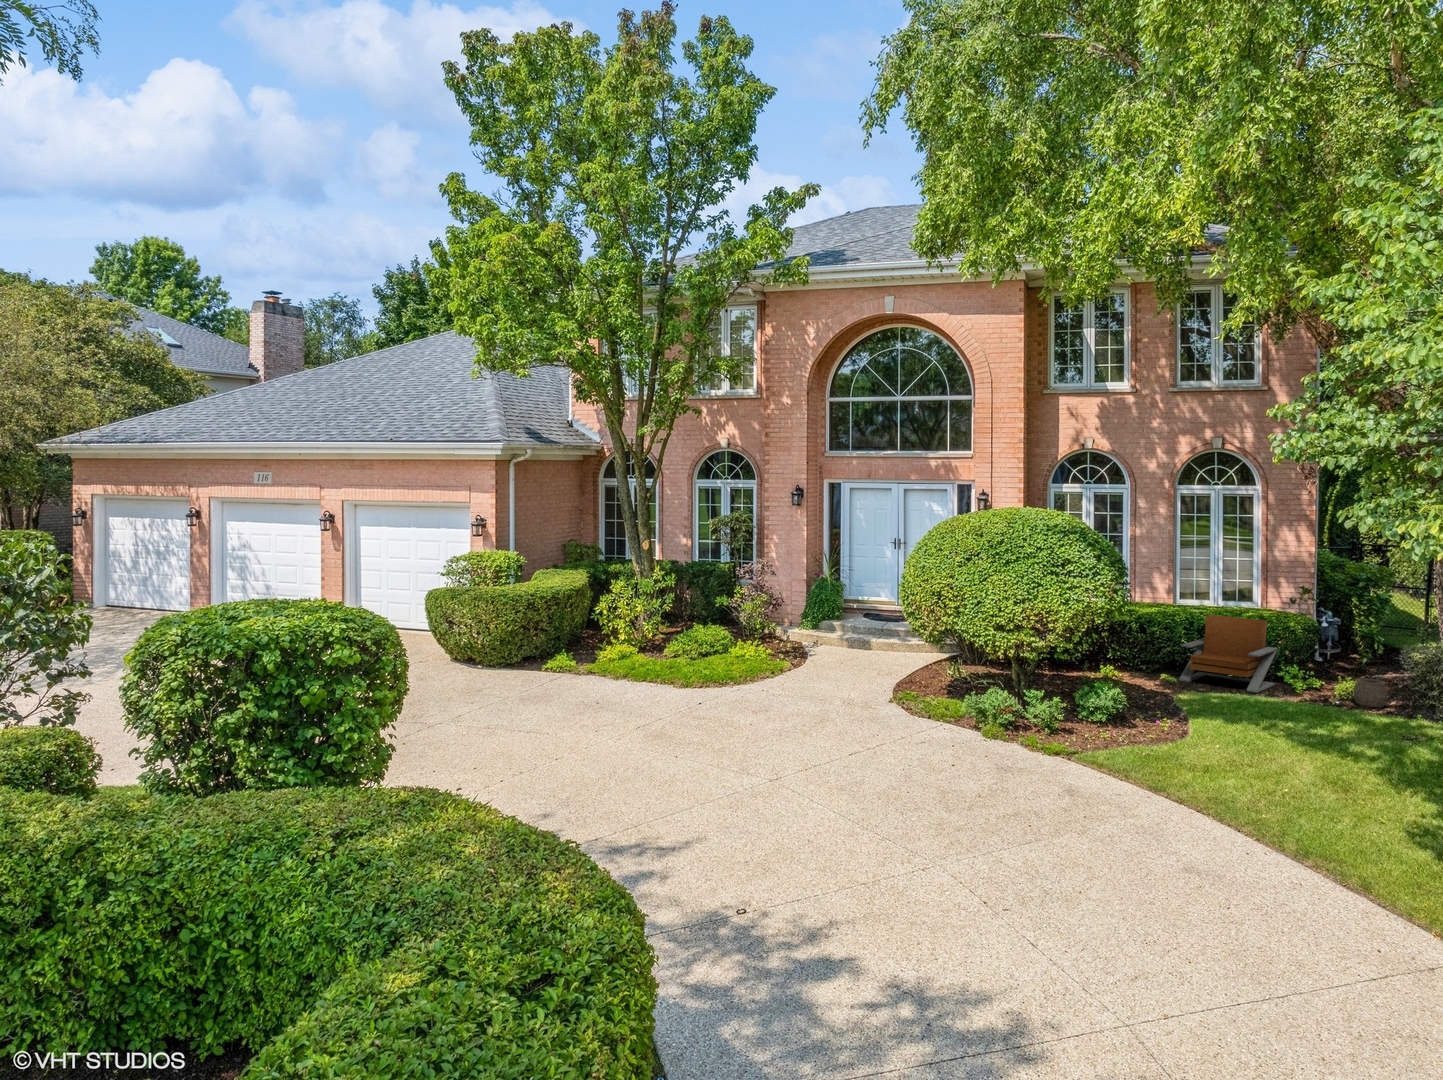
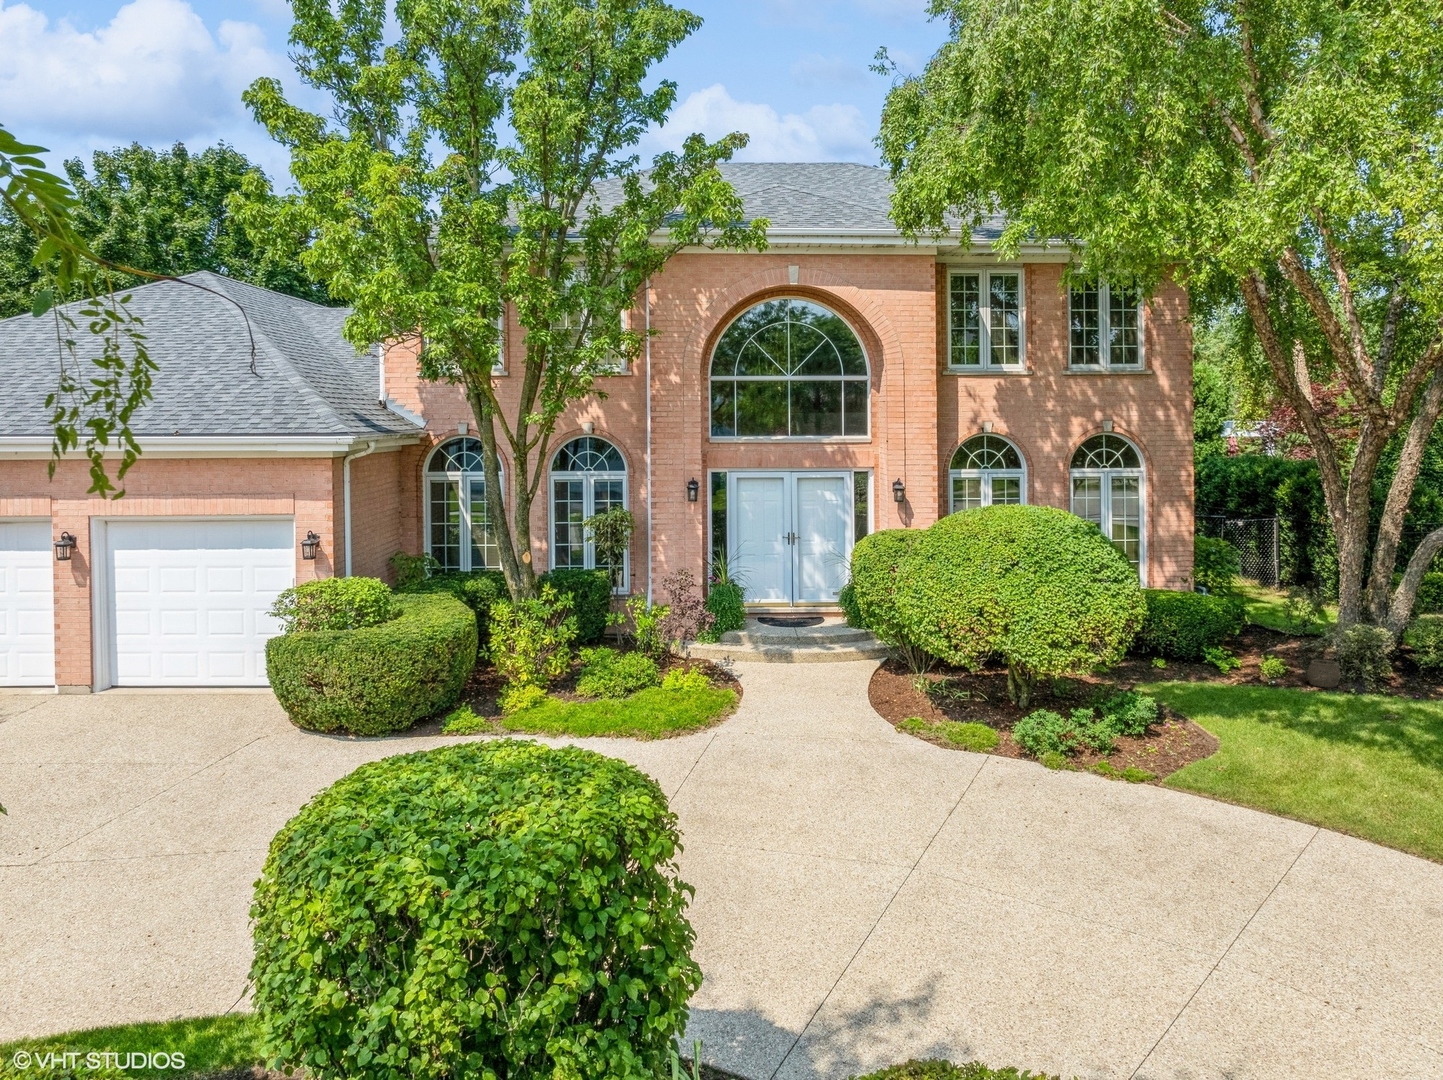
lounge chair: present [1179,615,1277,693] -> none [1141,603,1225,682]

